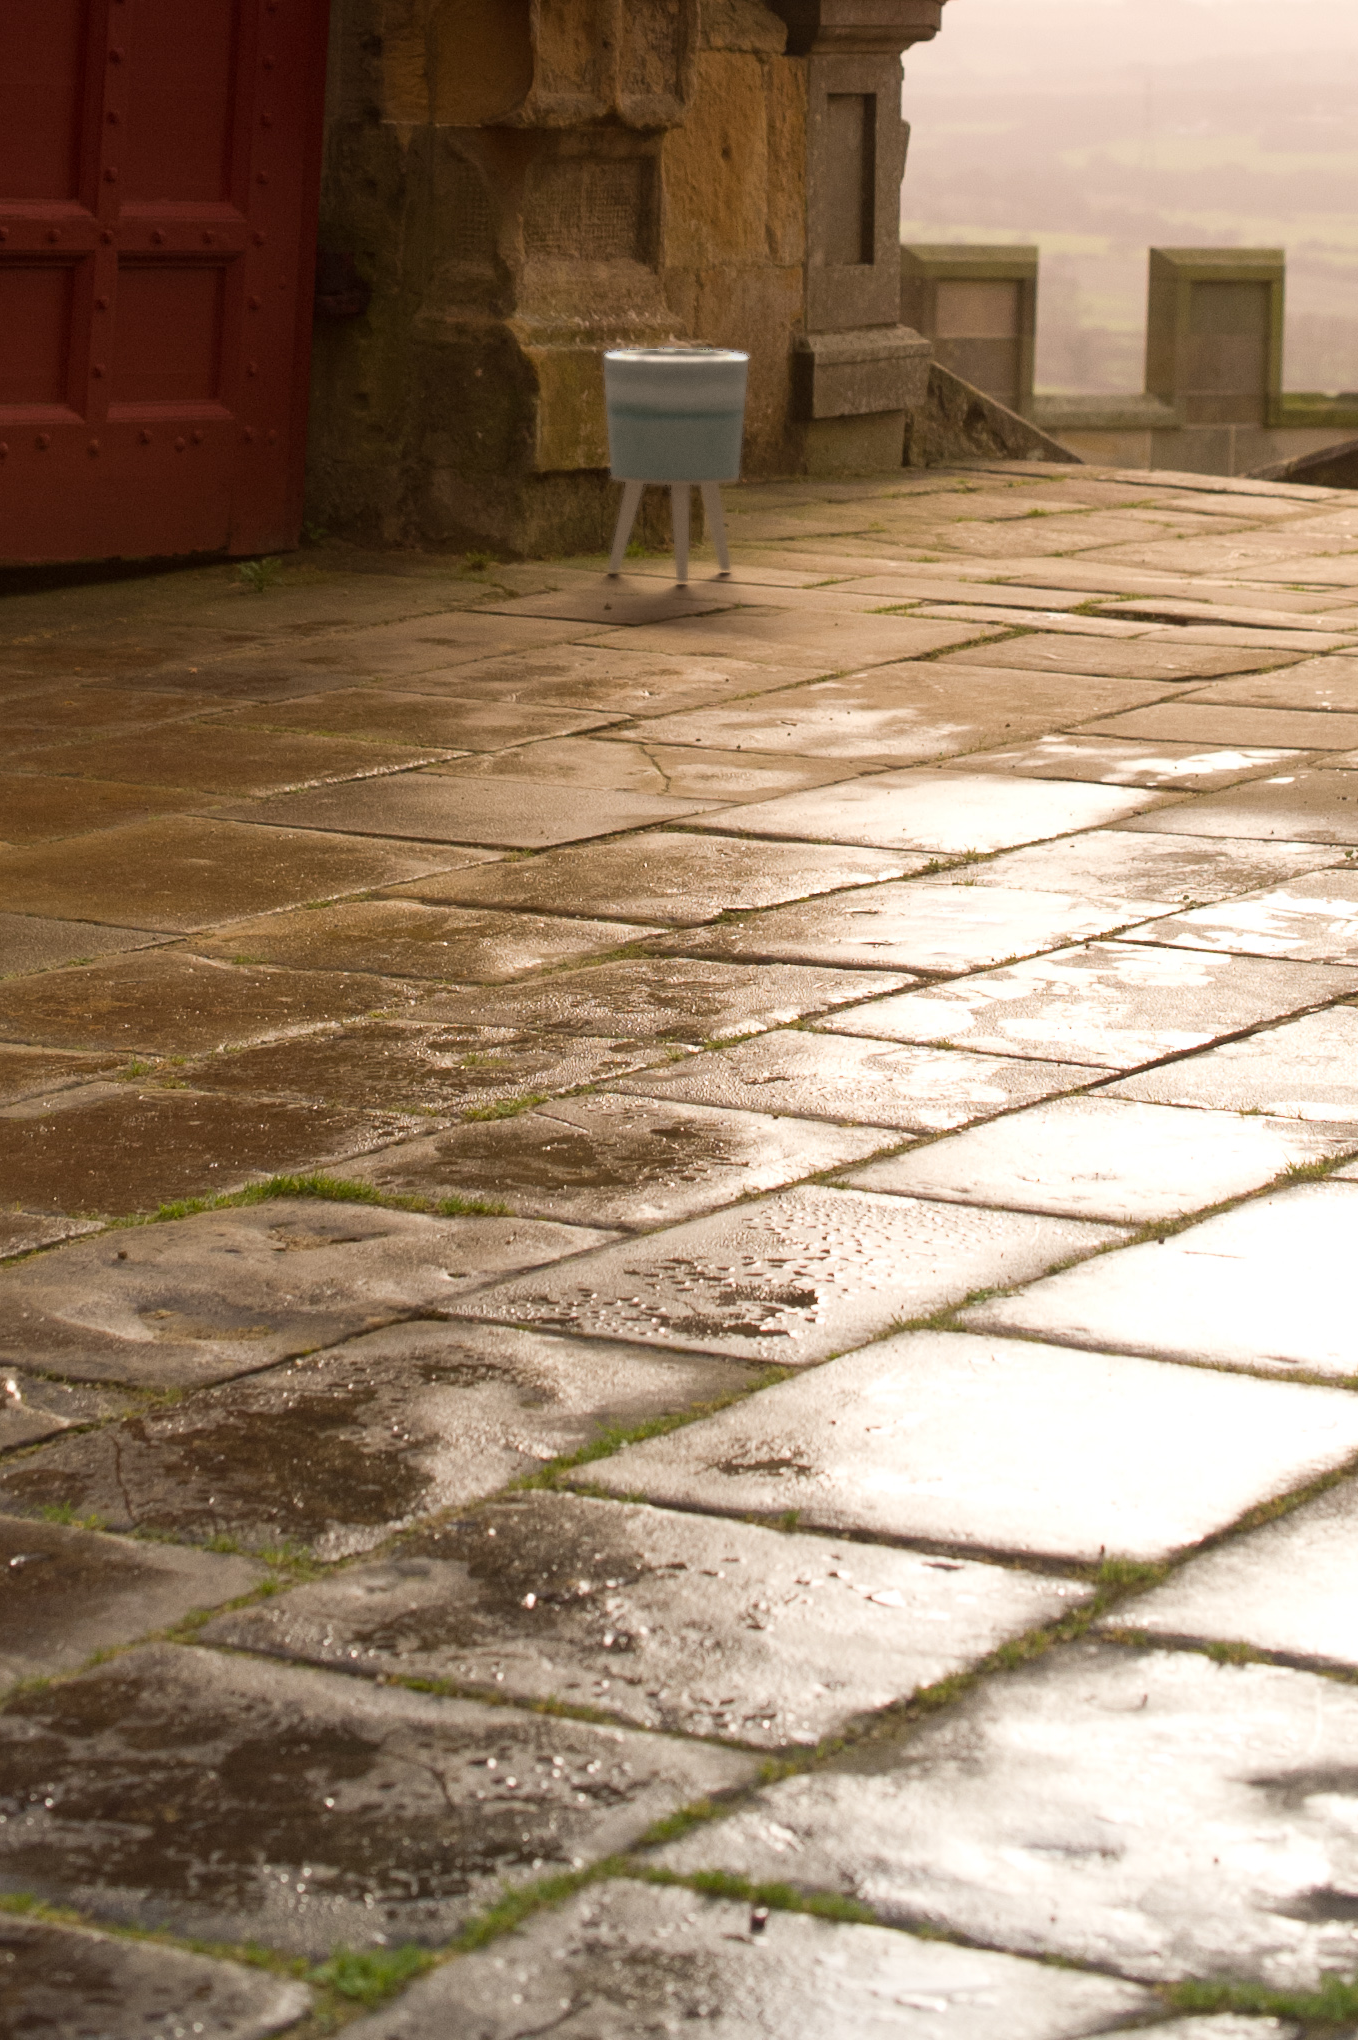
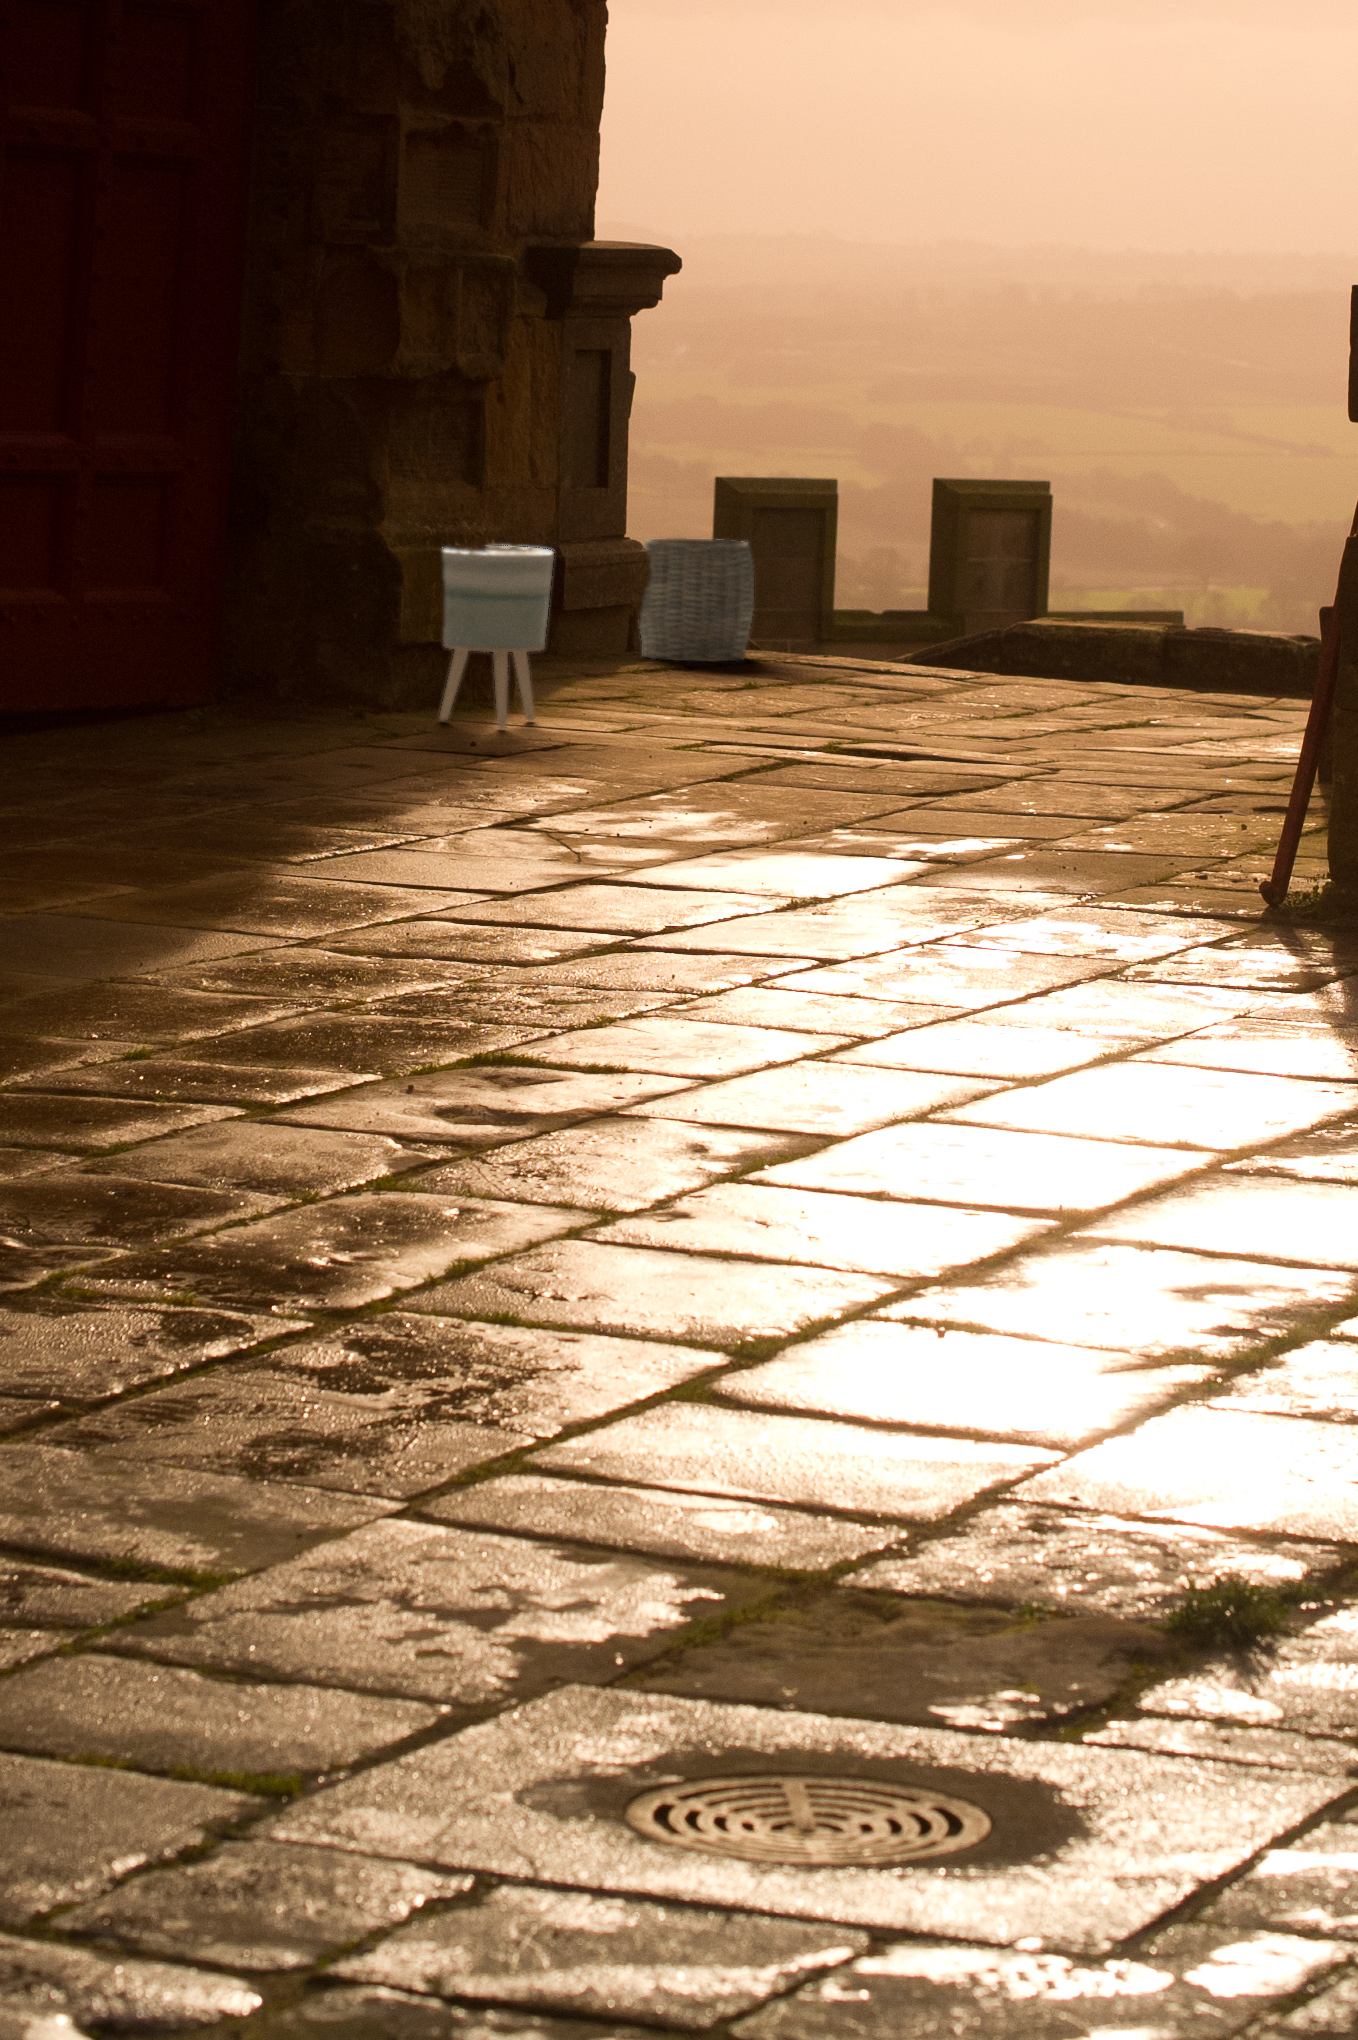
woven basket: none [910,334,1052,486] -> present [640,538,754,662]

